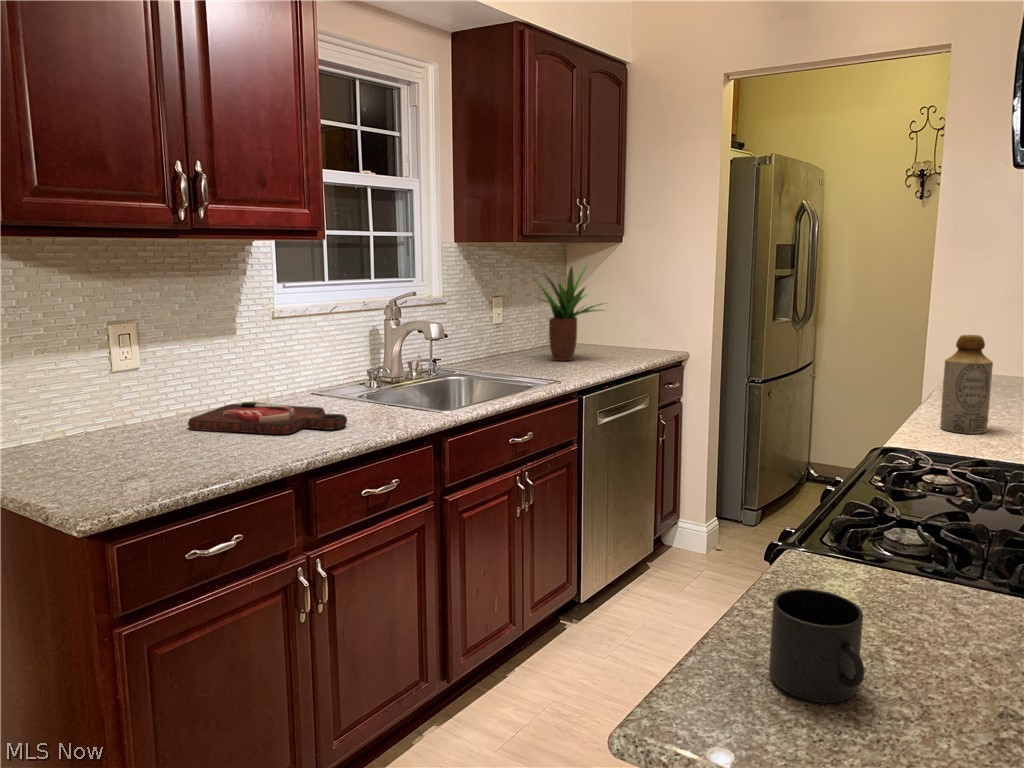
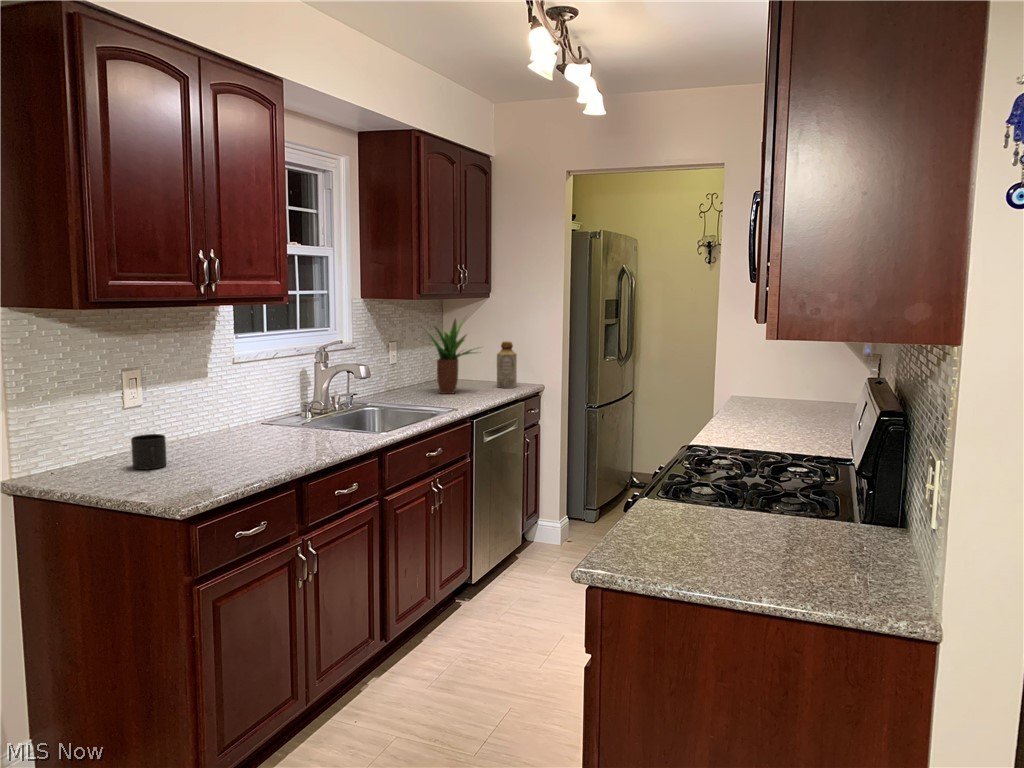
bottle: present [940,335,993,434] -> present [497,341,517,388]
cutting board: present [188,402,347,434] -> none [188,429,315,452]
mug: present [769,589,864,703] -> present [131,434,167,469]

